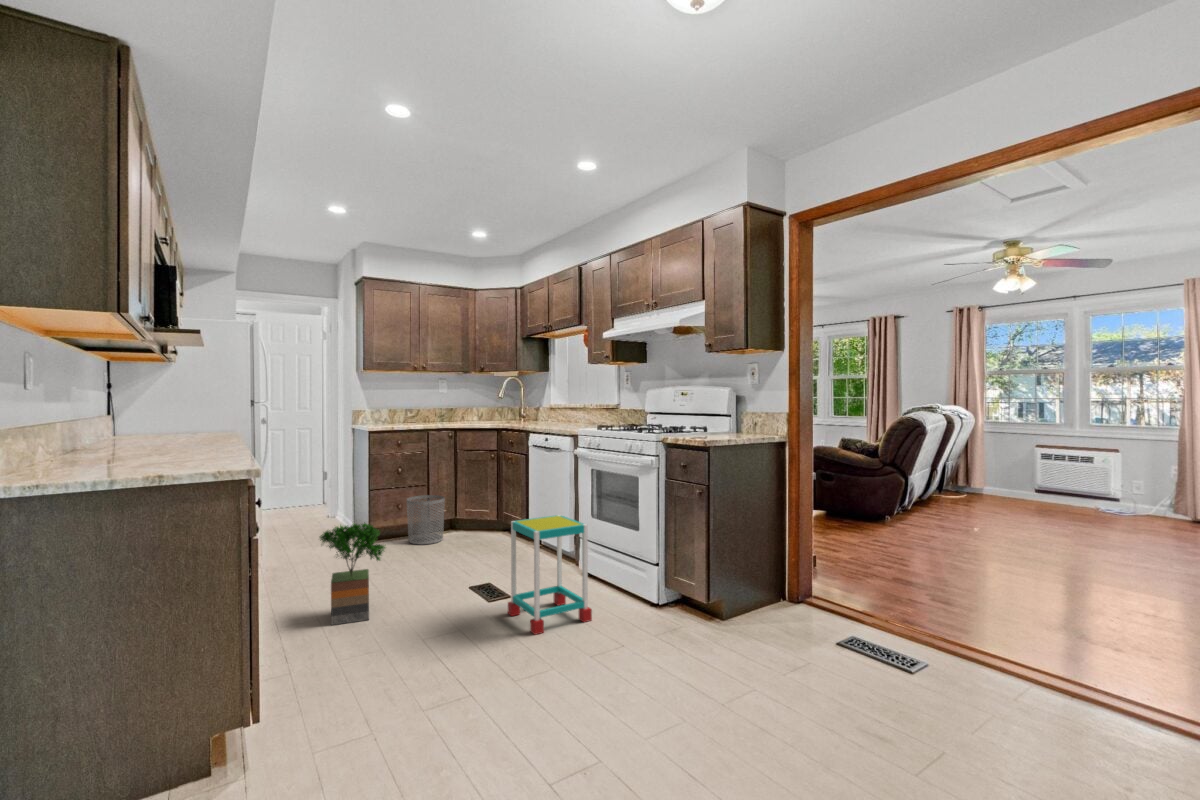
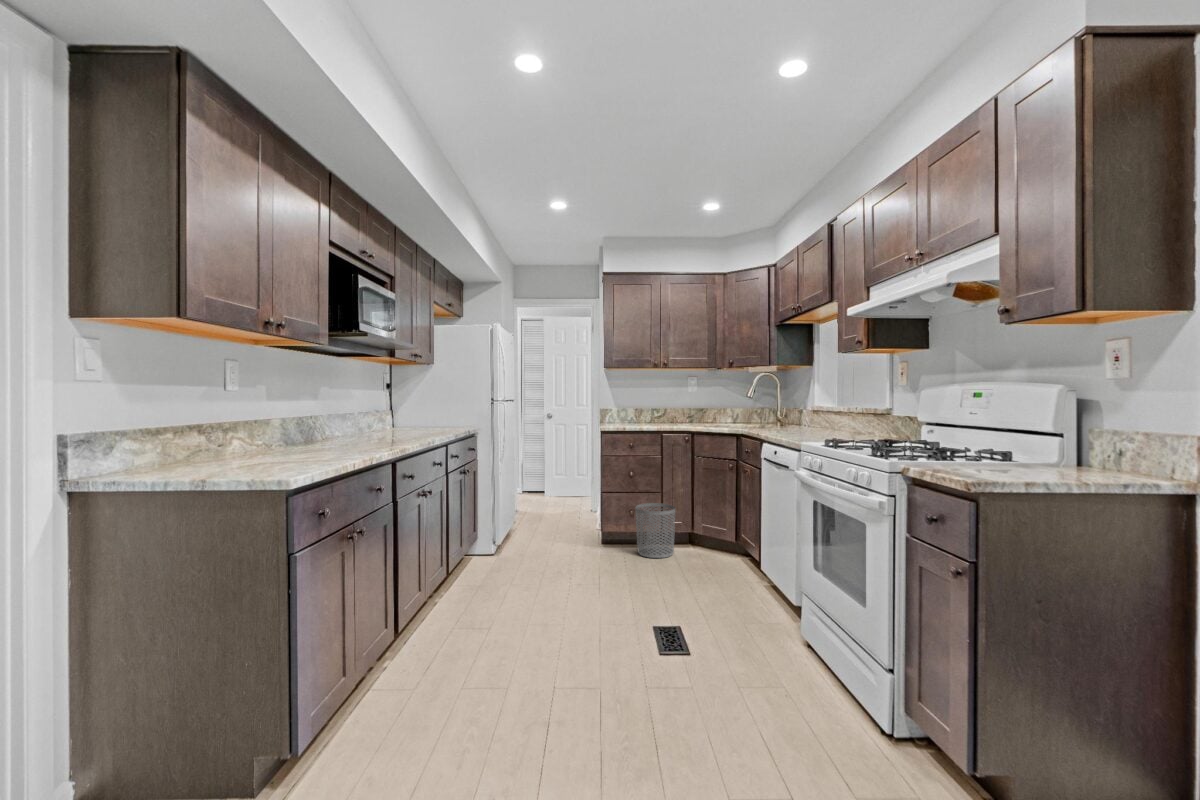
side table: present [508,515,592,635] -> none [668,563,769,729]
potted tree: present [320,522,385,625] -> none [487,533,552,644]

